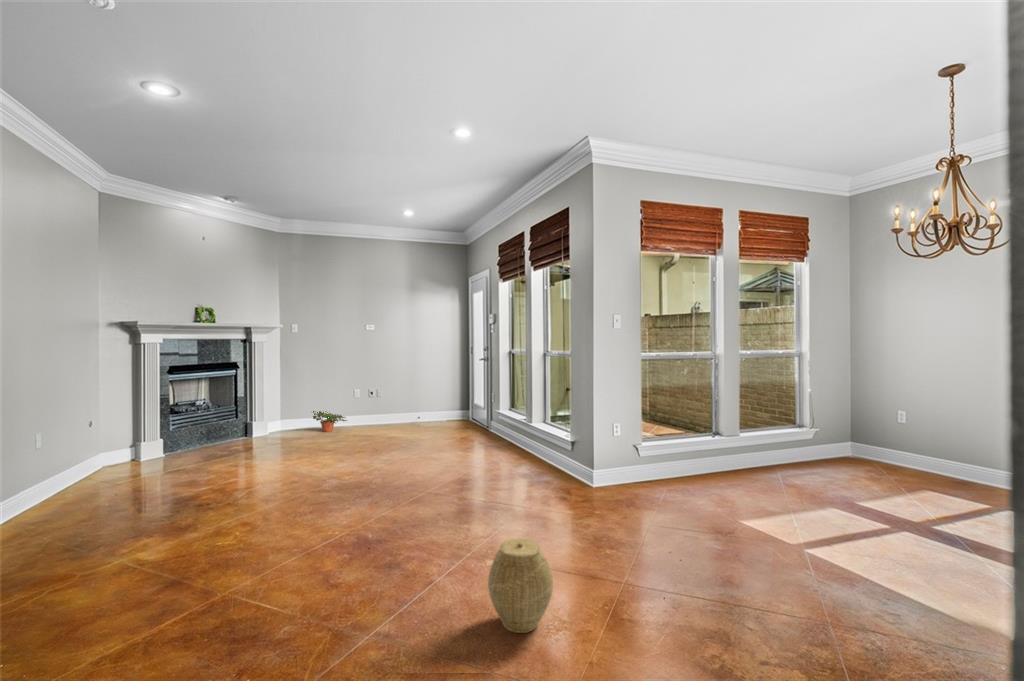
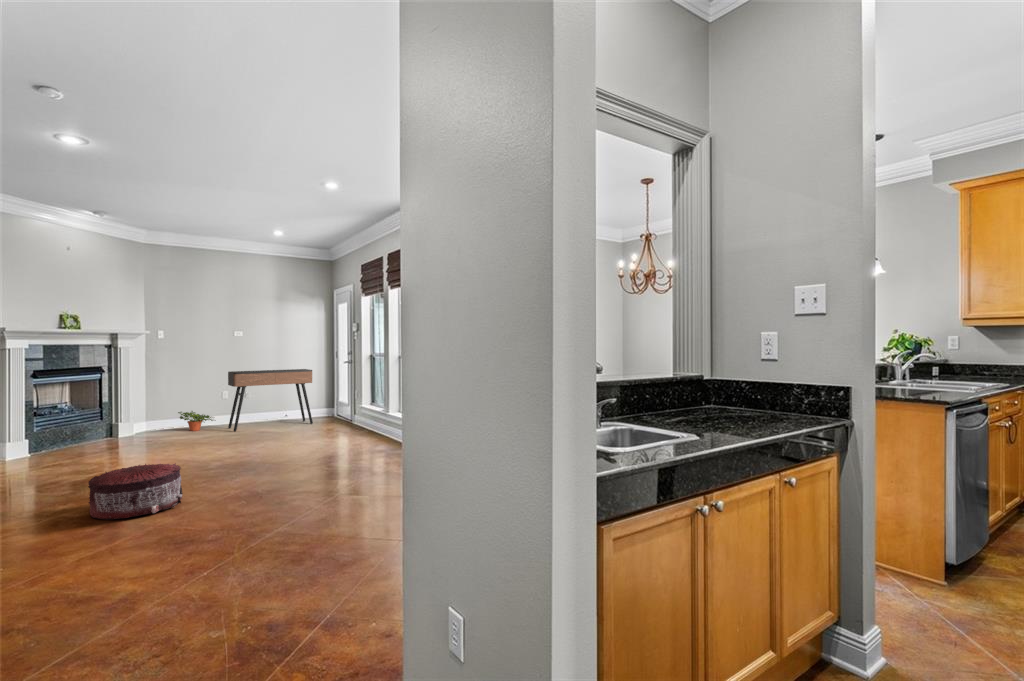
console table: none [360,366,447,435] -> present [228,369,313,432]
pouf: none [153,493,270,577] -> present [88,464,183,519]
woven basket: present [488,539,553,633] -> none [354,468,394,521]

